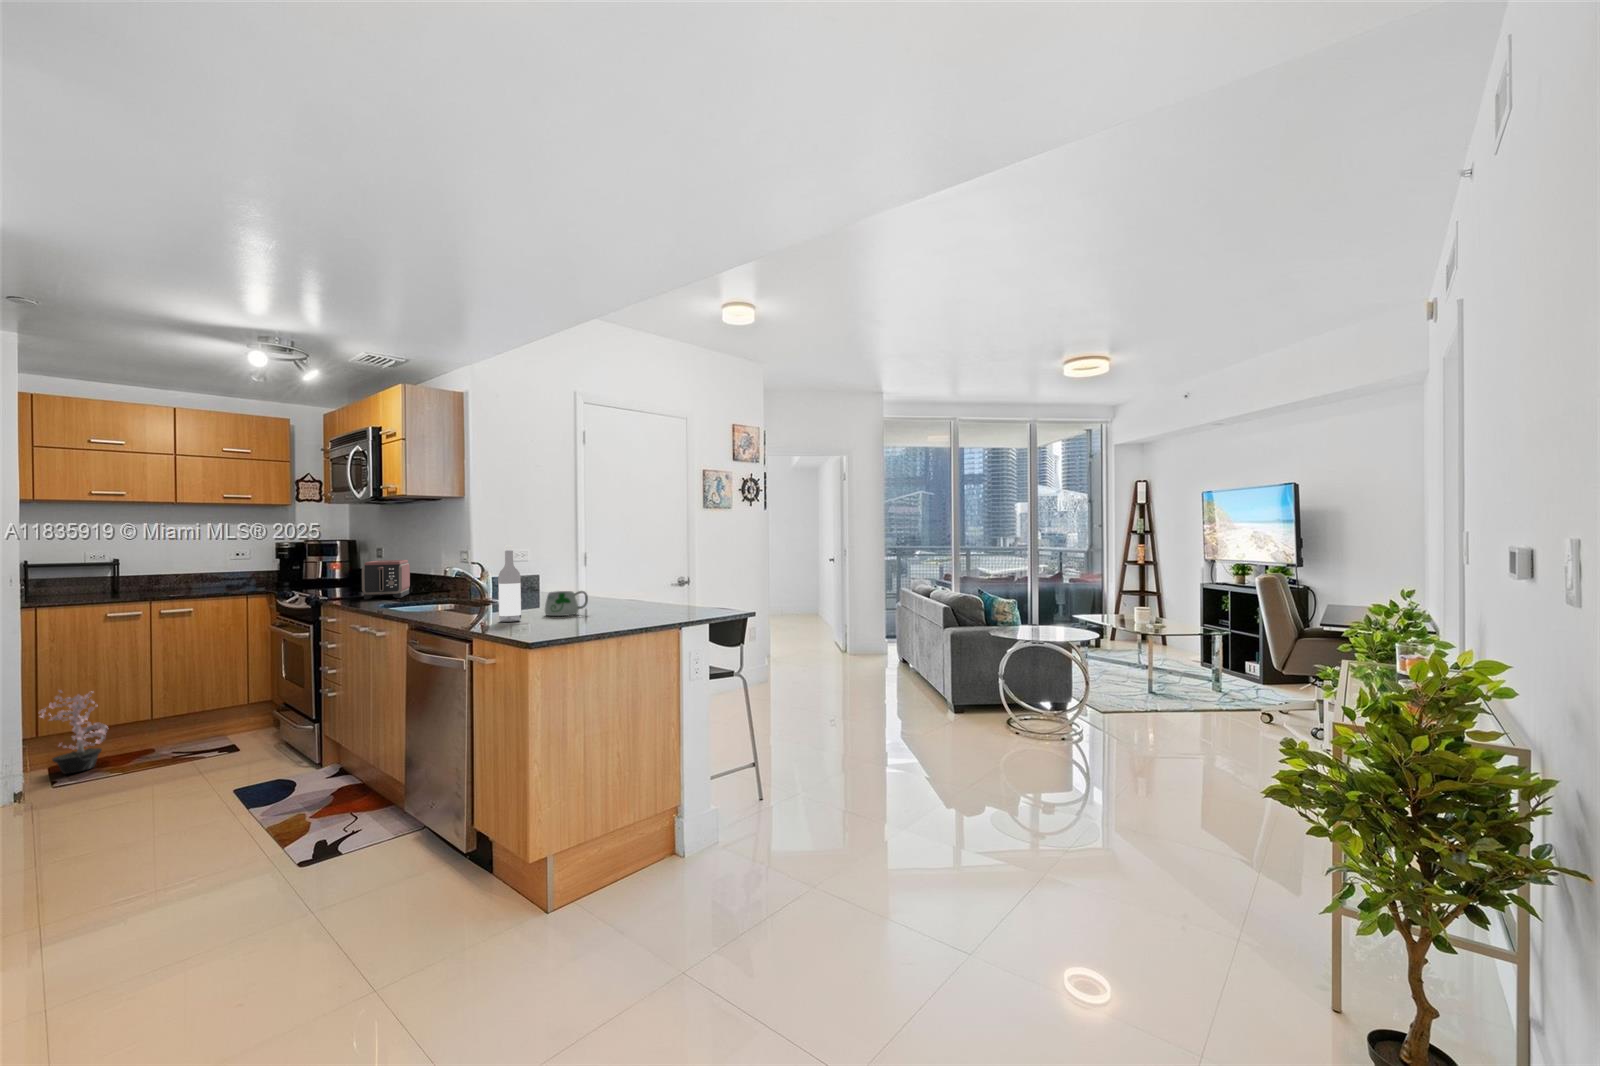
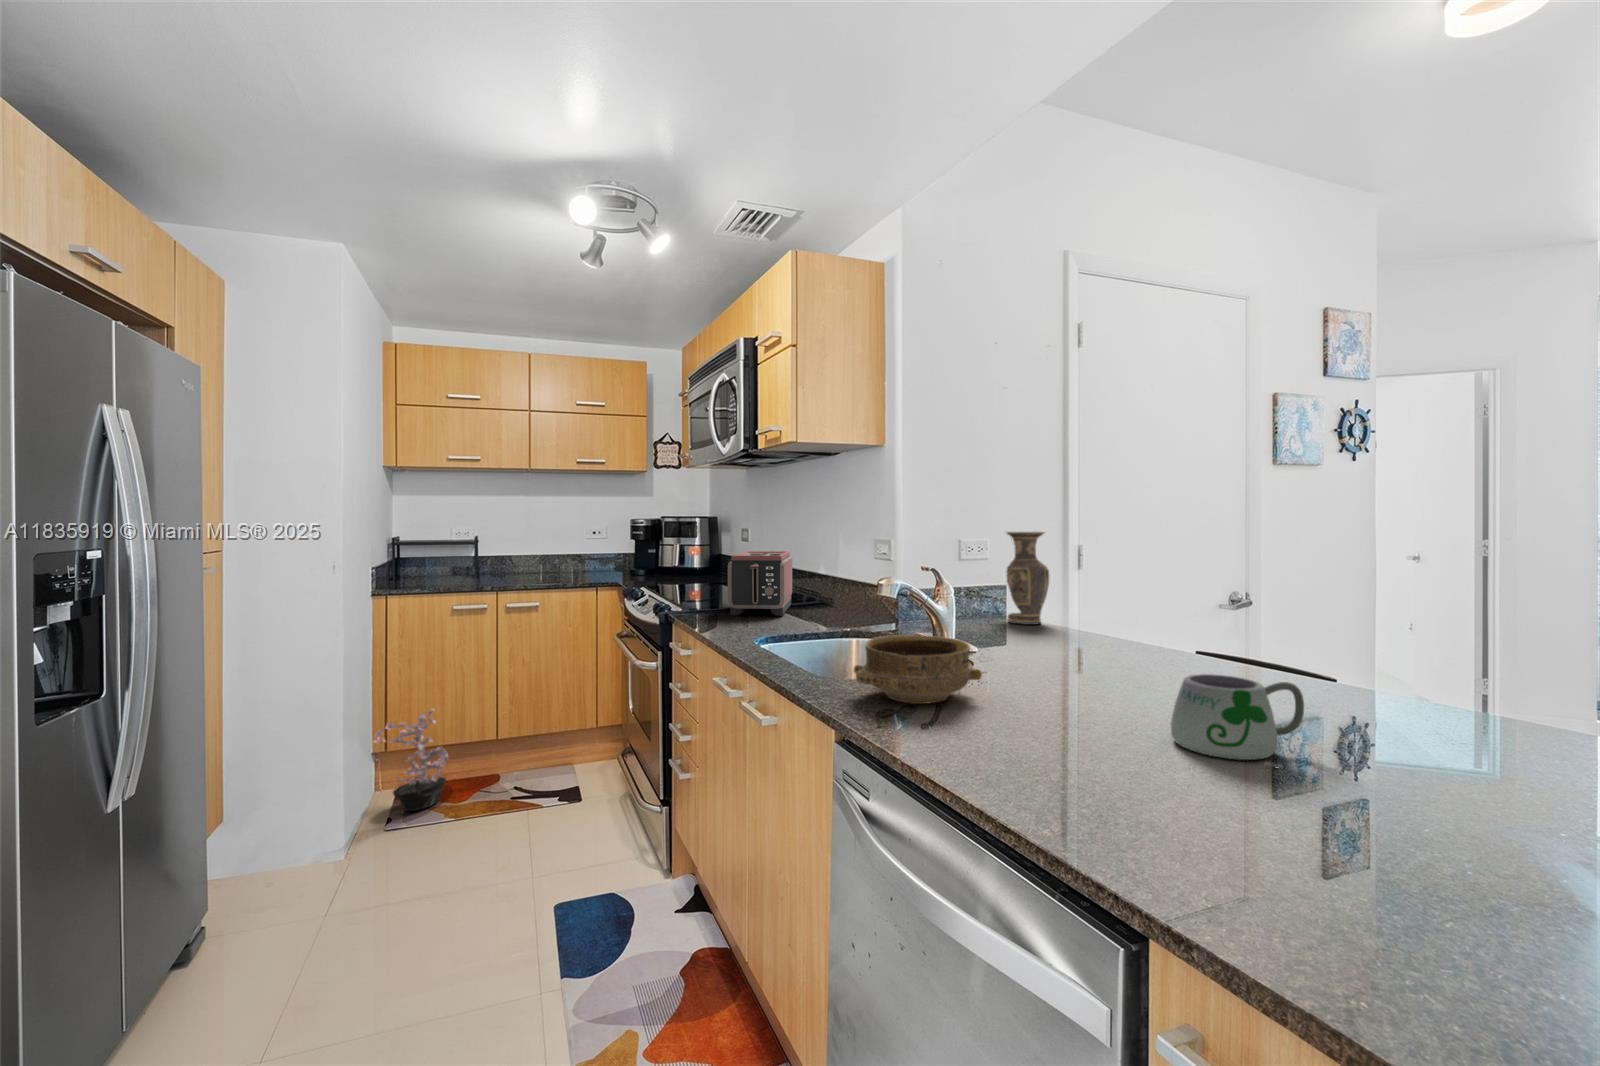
vase: none [538,544,566,595] -> present [1006,531,1049,625]
wine bottle: present [498,545,521,622] -> none [1095,547,1168,797]
ceramic bowl: none [425,589,485,614] -> present [854,635,982,704]

